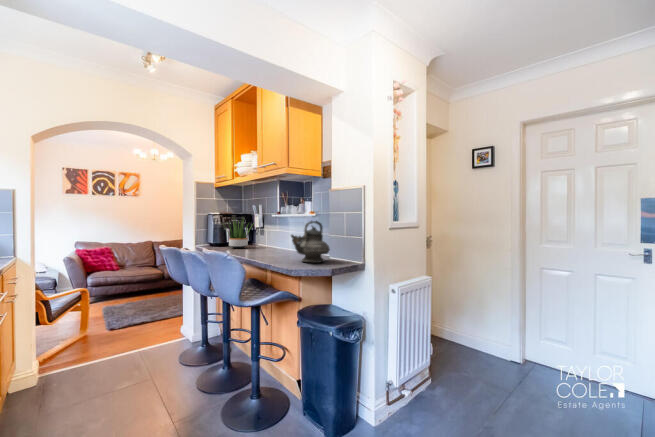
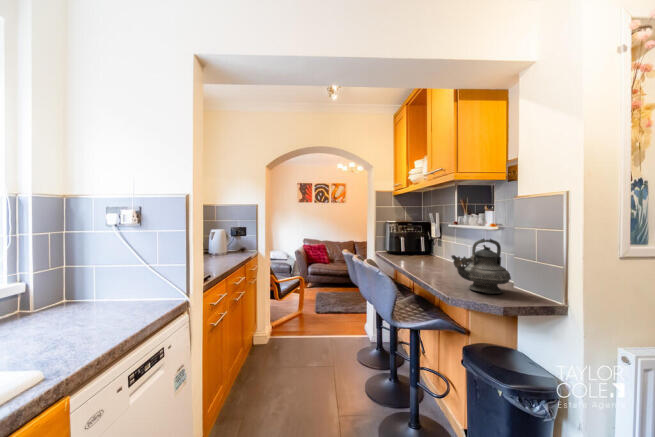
potted plant: present [226,220,254,248] -> none [394,225,431,259]

